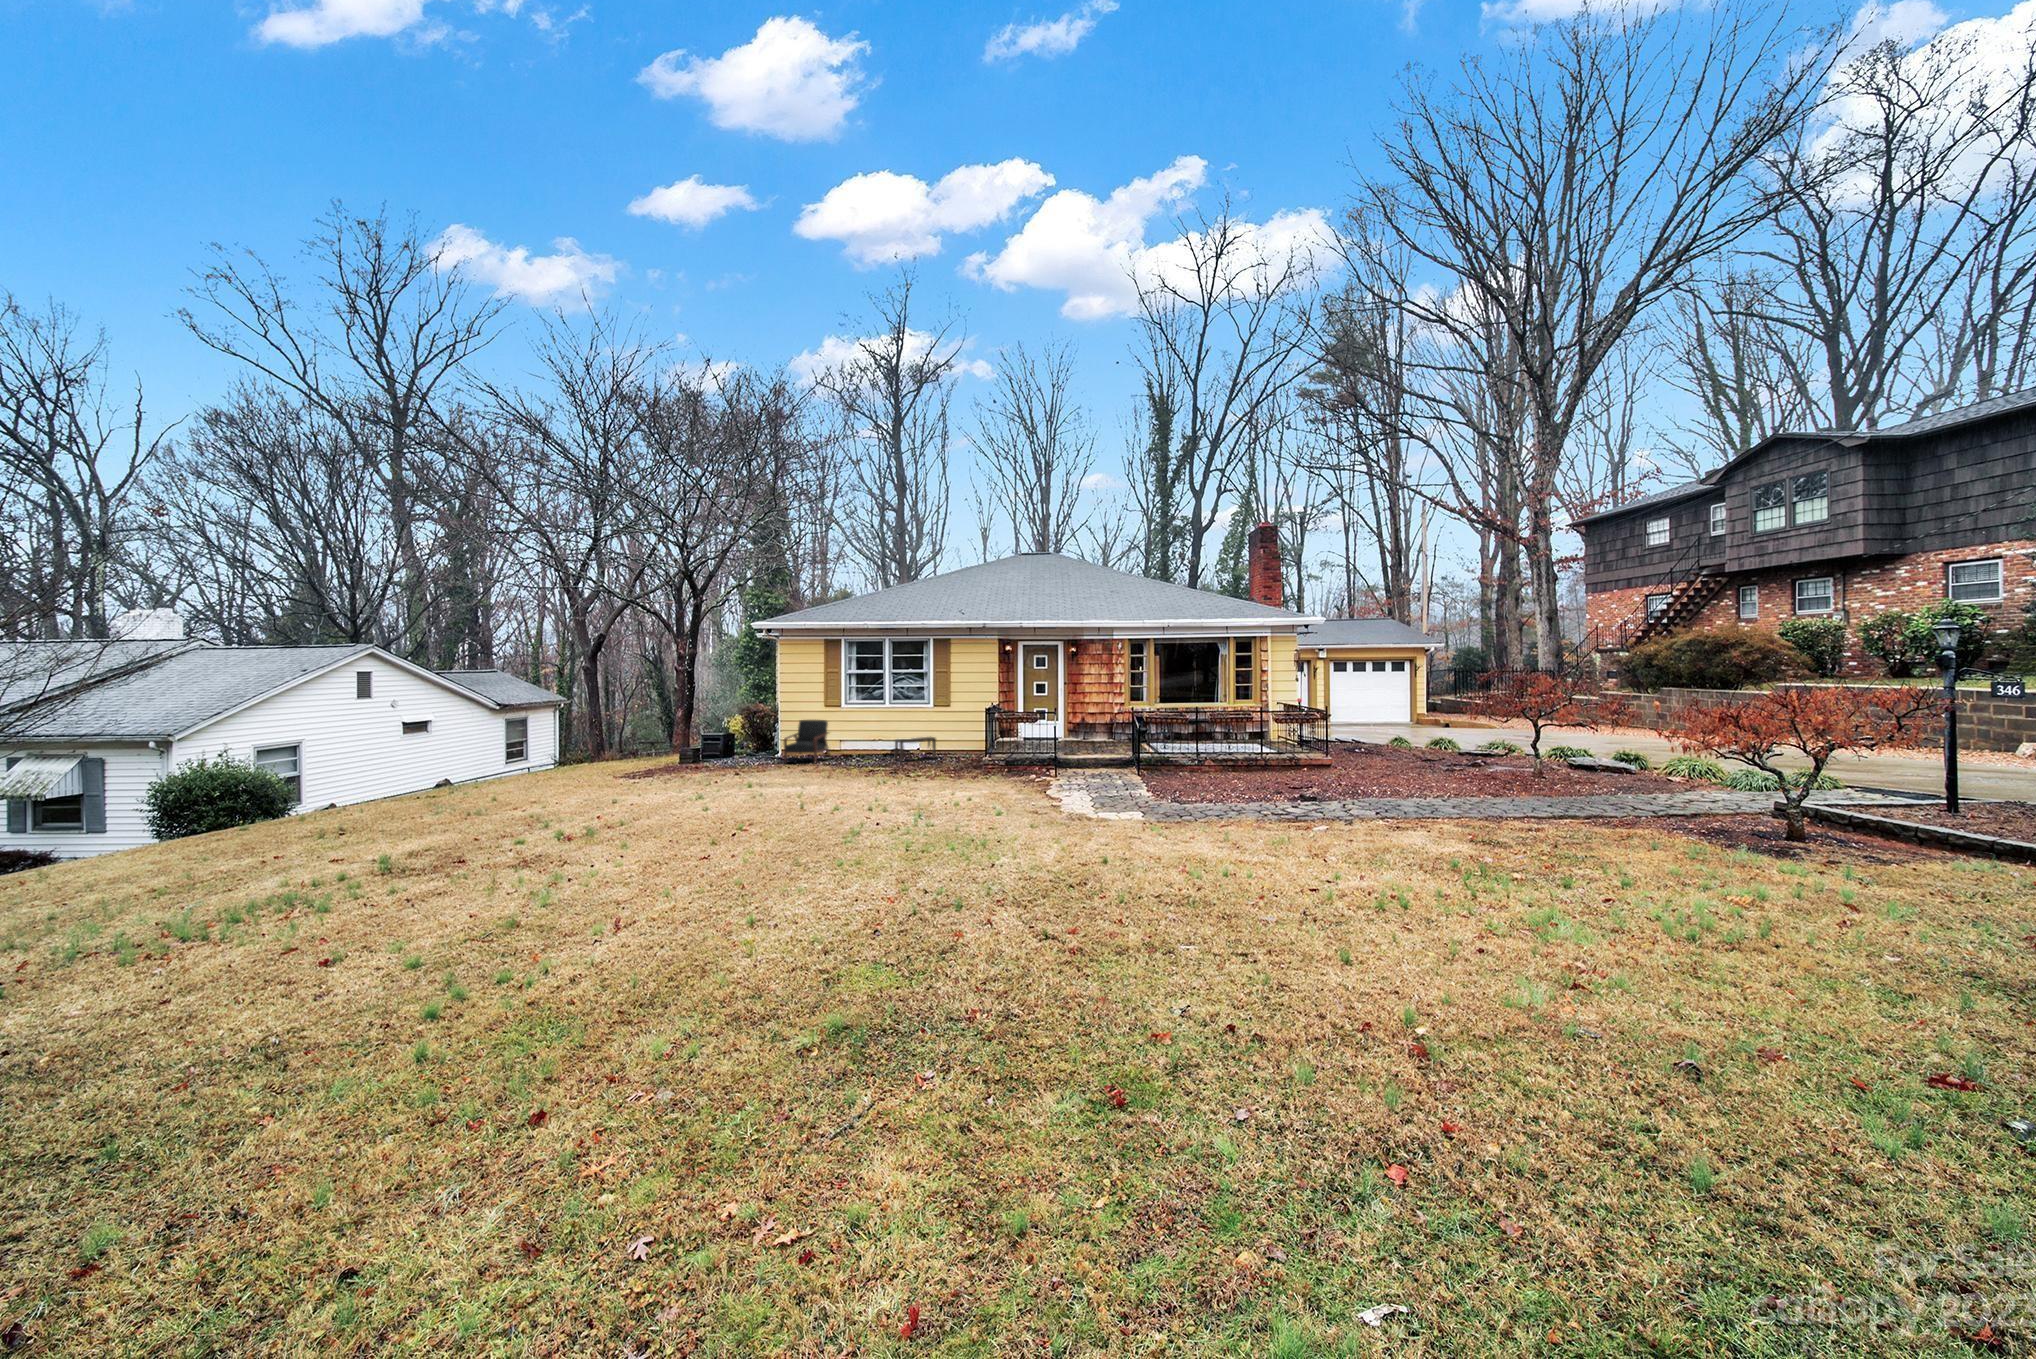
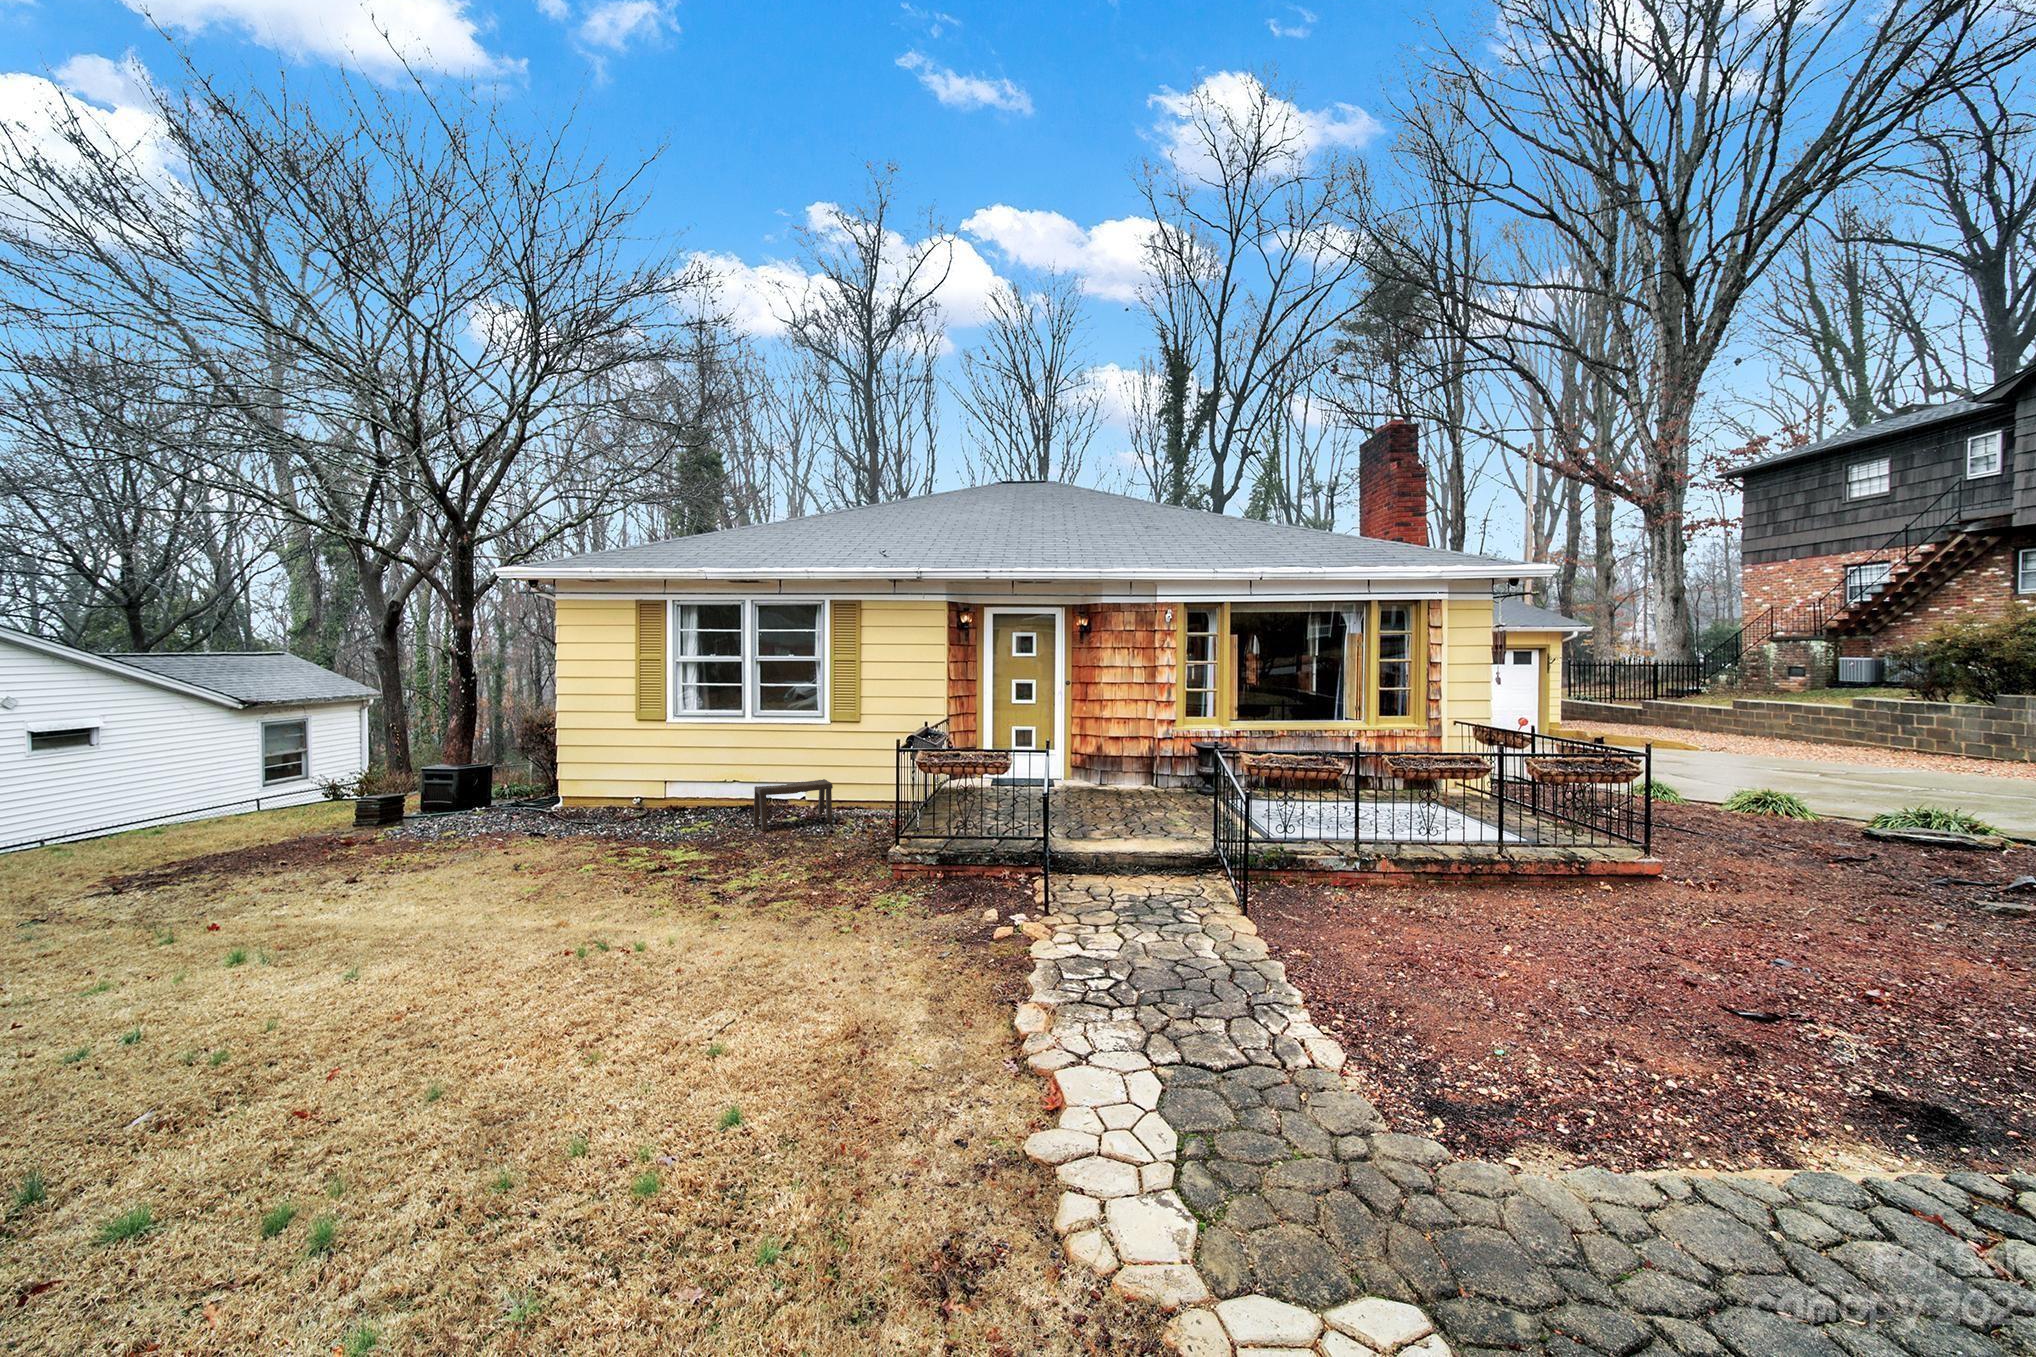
chair: present [784,720,831,764] -> none [538,747,645,834]

